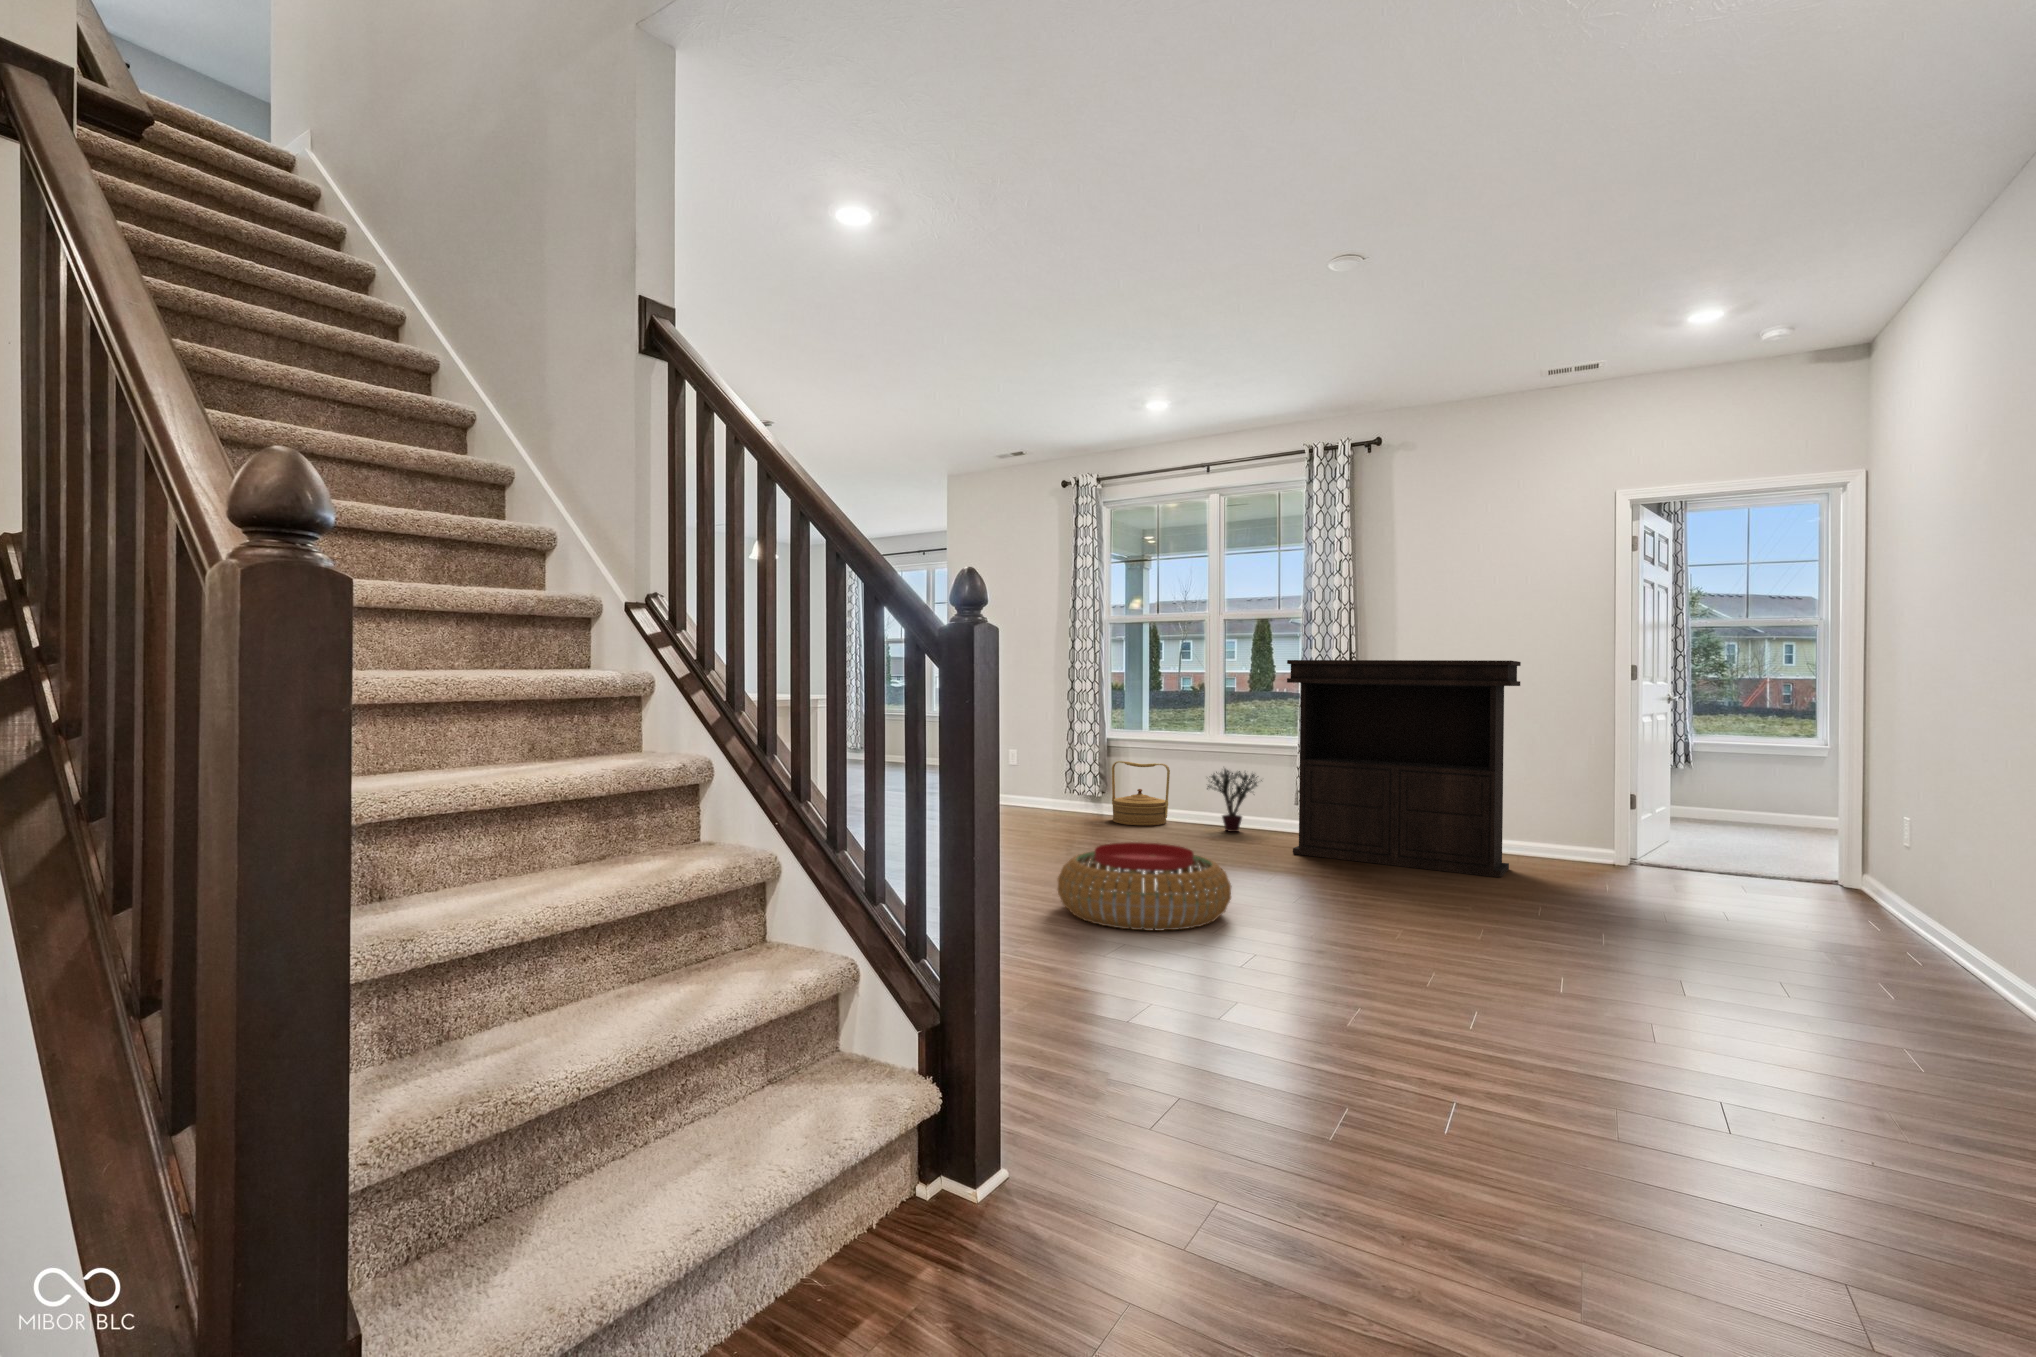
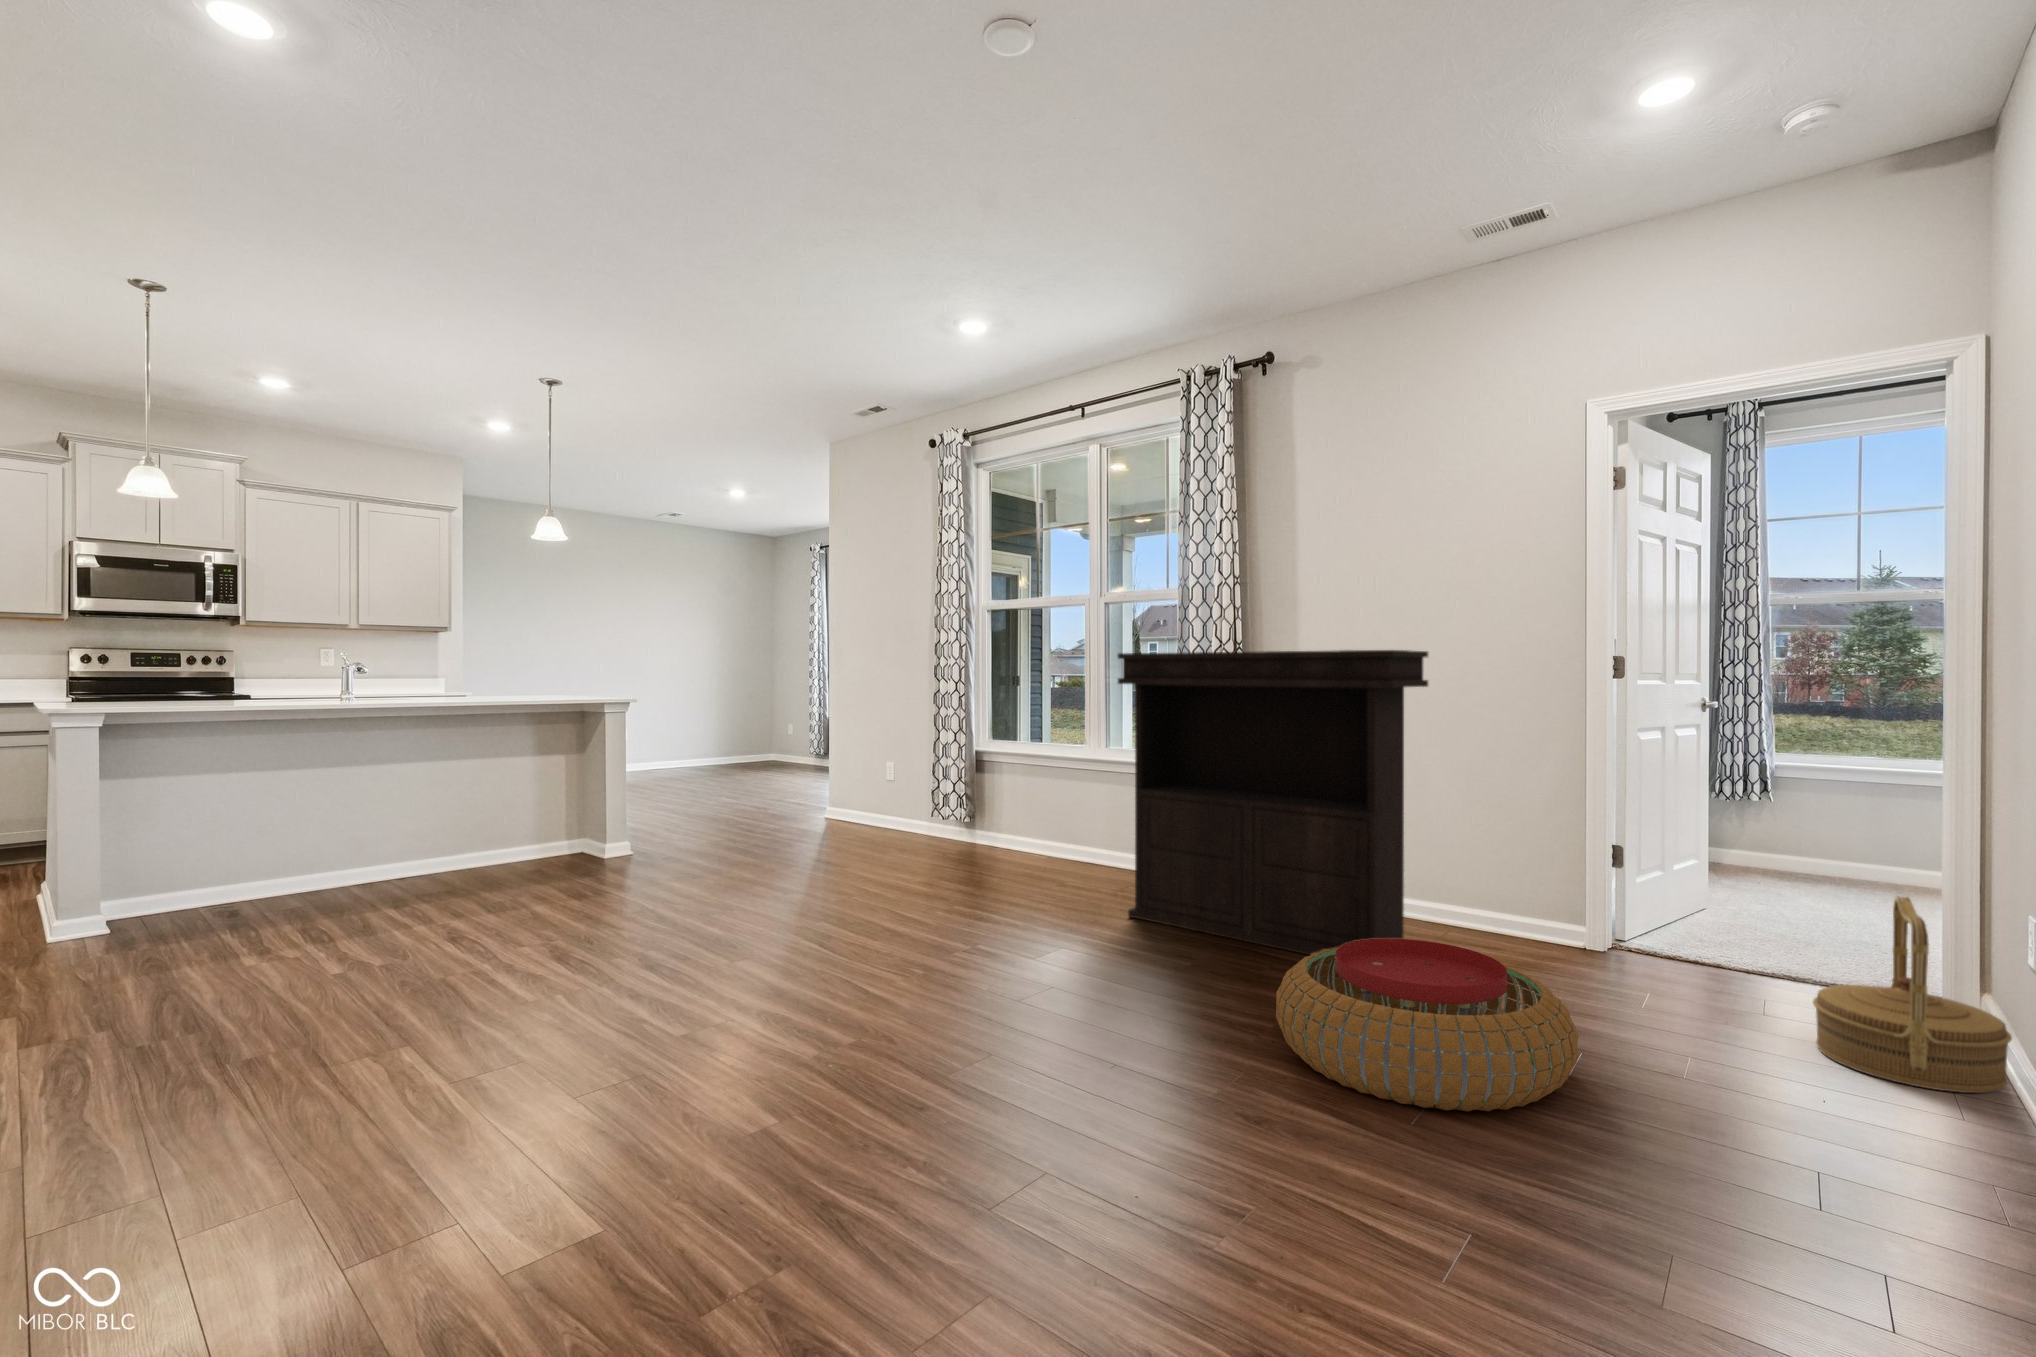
woven basket: present [1112,761,1170,826] -> present [1813,897,2012,1093]
potted plant: present [1207,769,1262,832] -> none [1058,790,1141,876]
pouf: present [1057,842,1231,931] -> present [1276,939,1578,1112]

